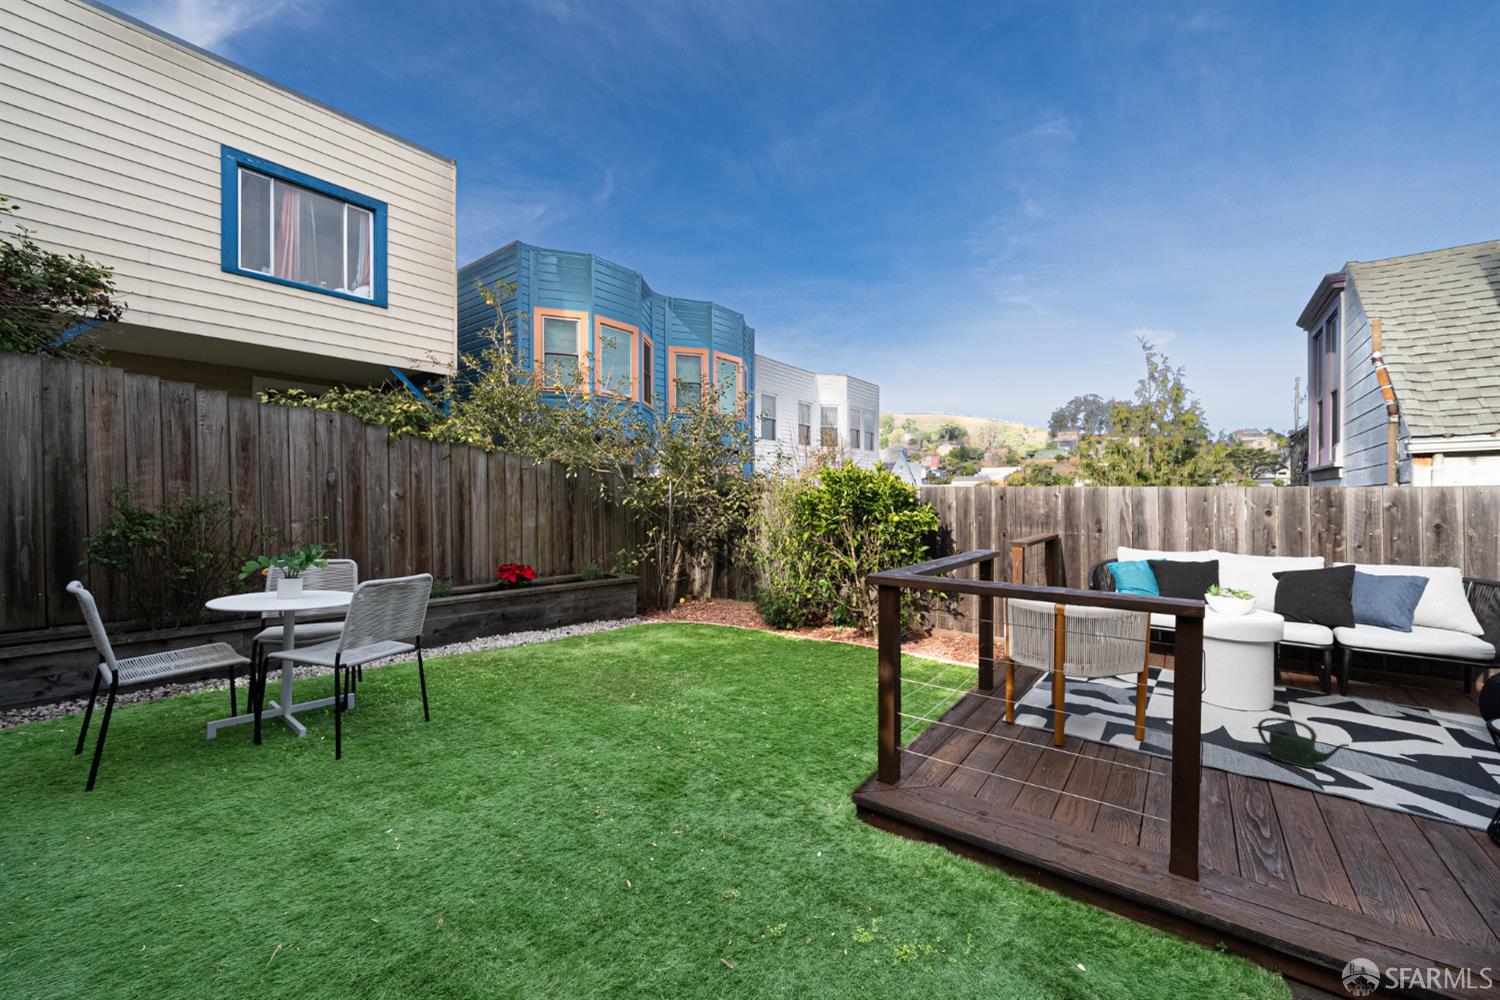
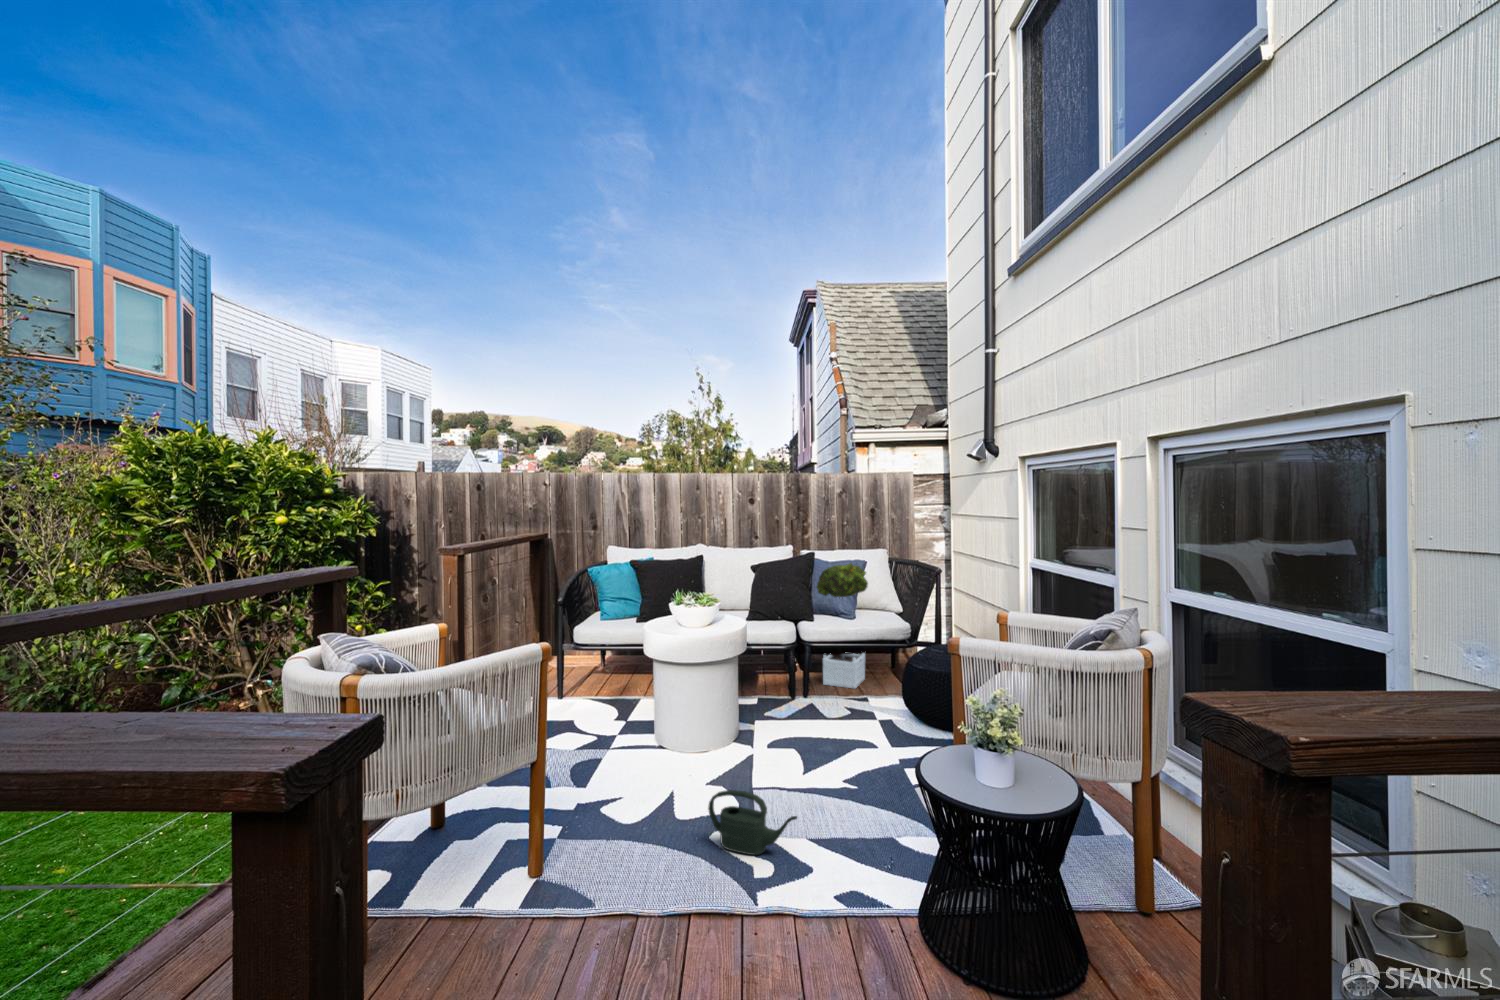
potted tree: none [1356,574,1430,702] -> present [817,563,868,688]

